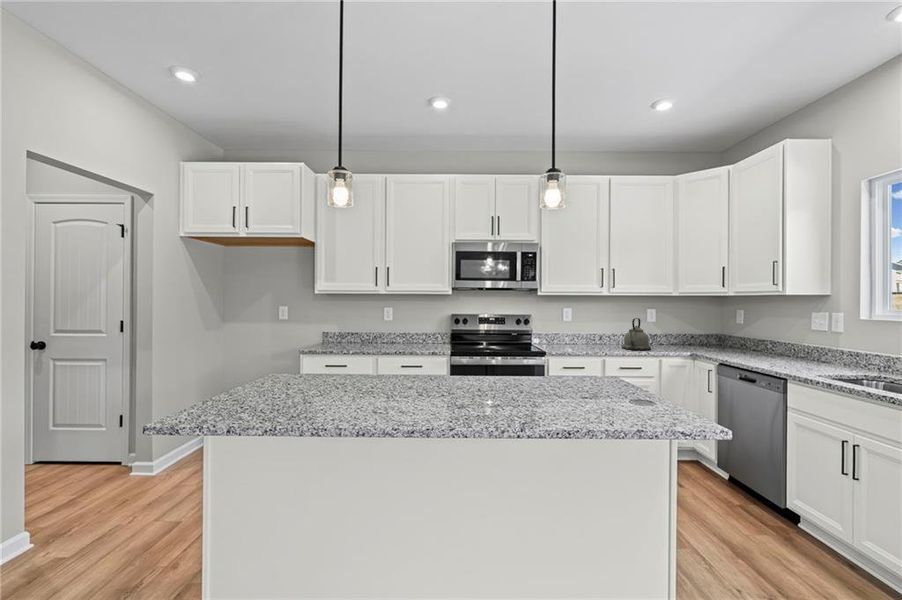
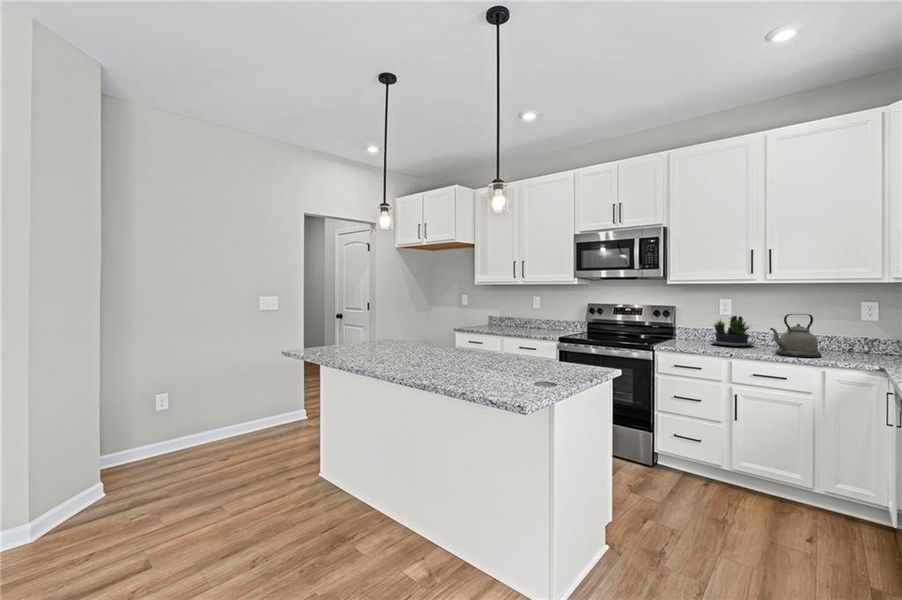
potted plant: none [566,321,602,345] -> present [711,316,753,346]

